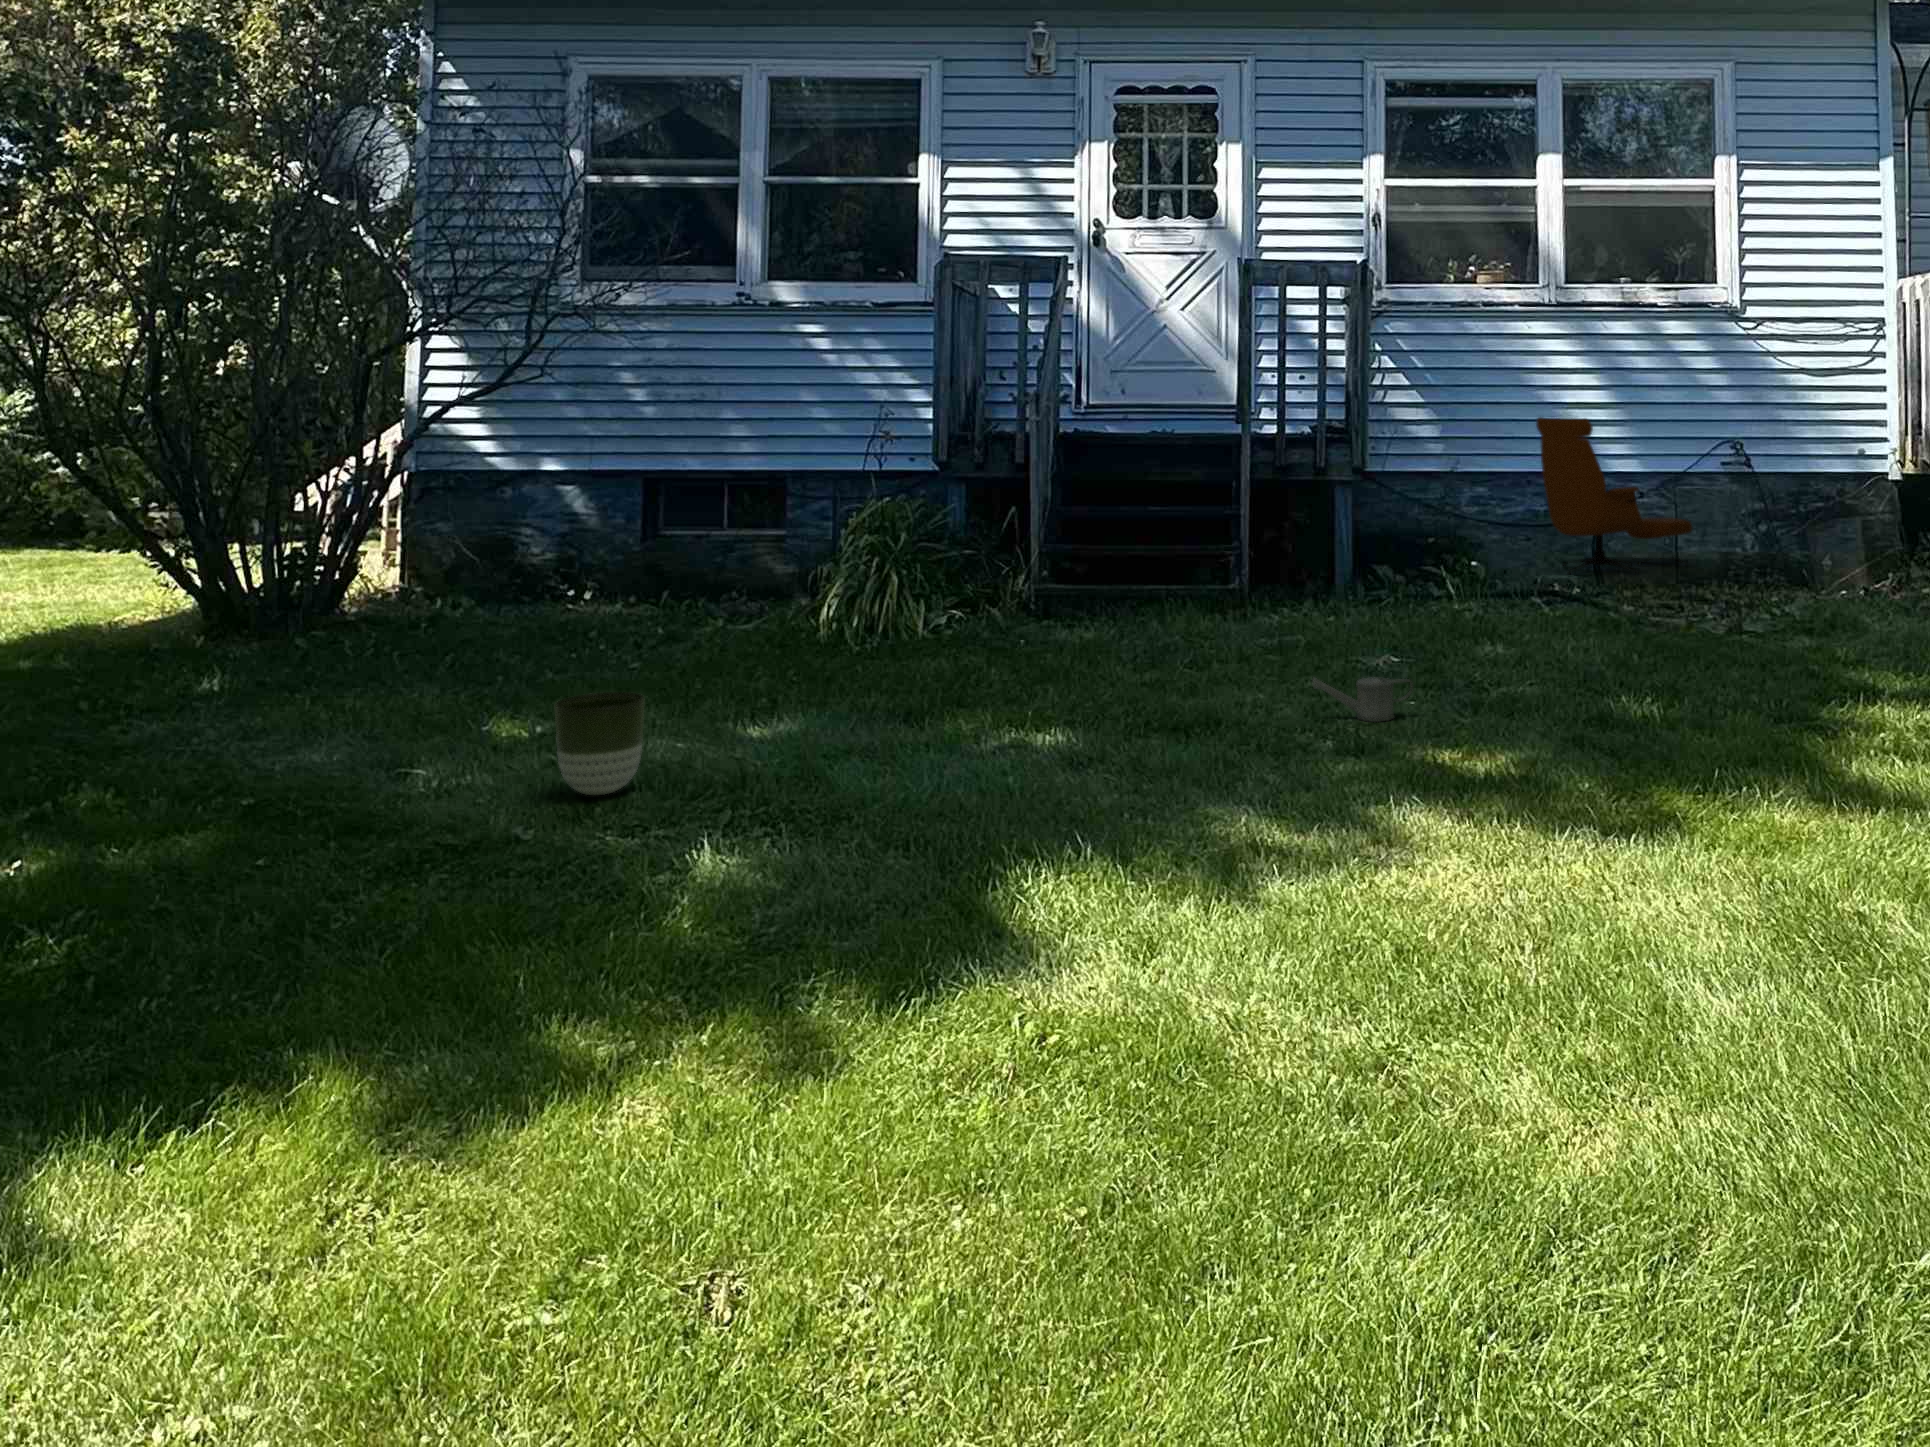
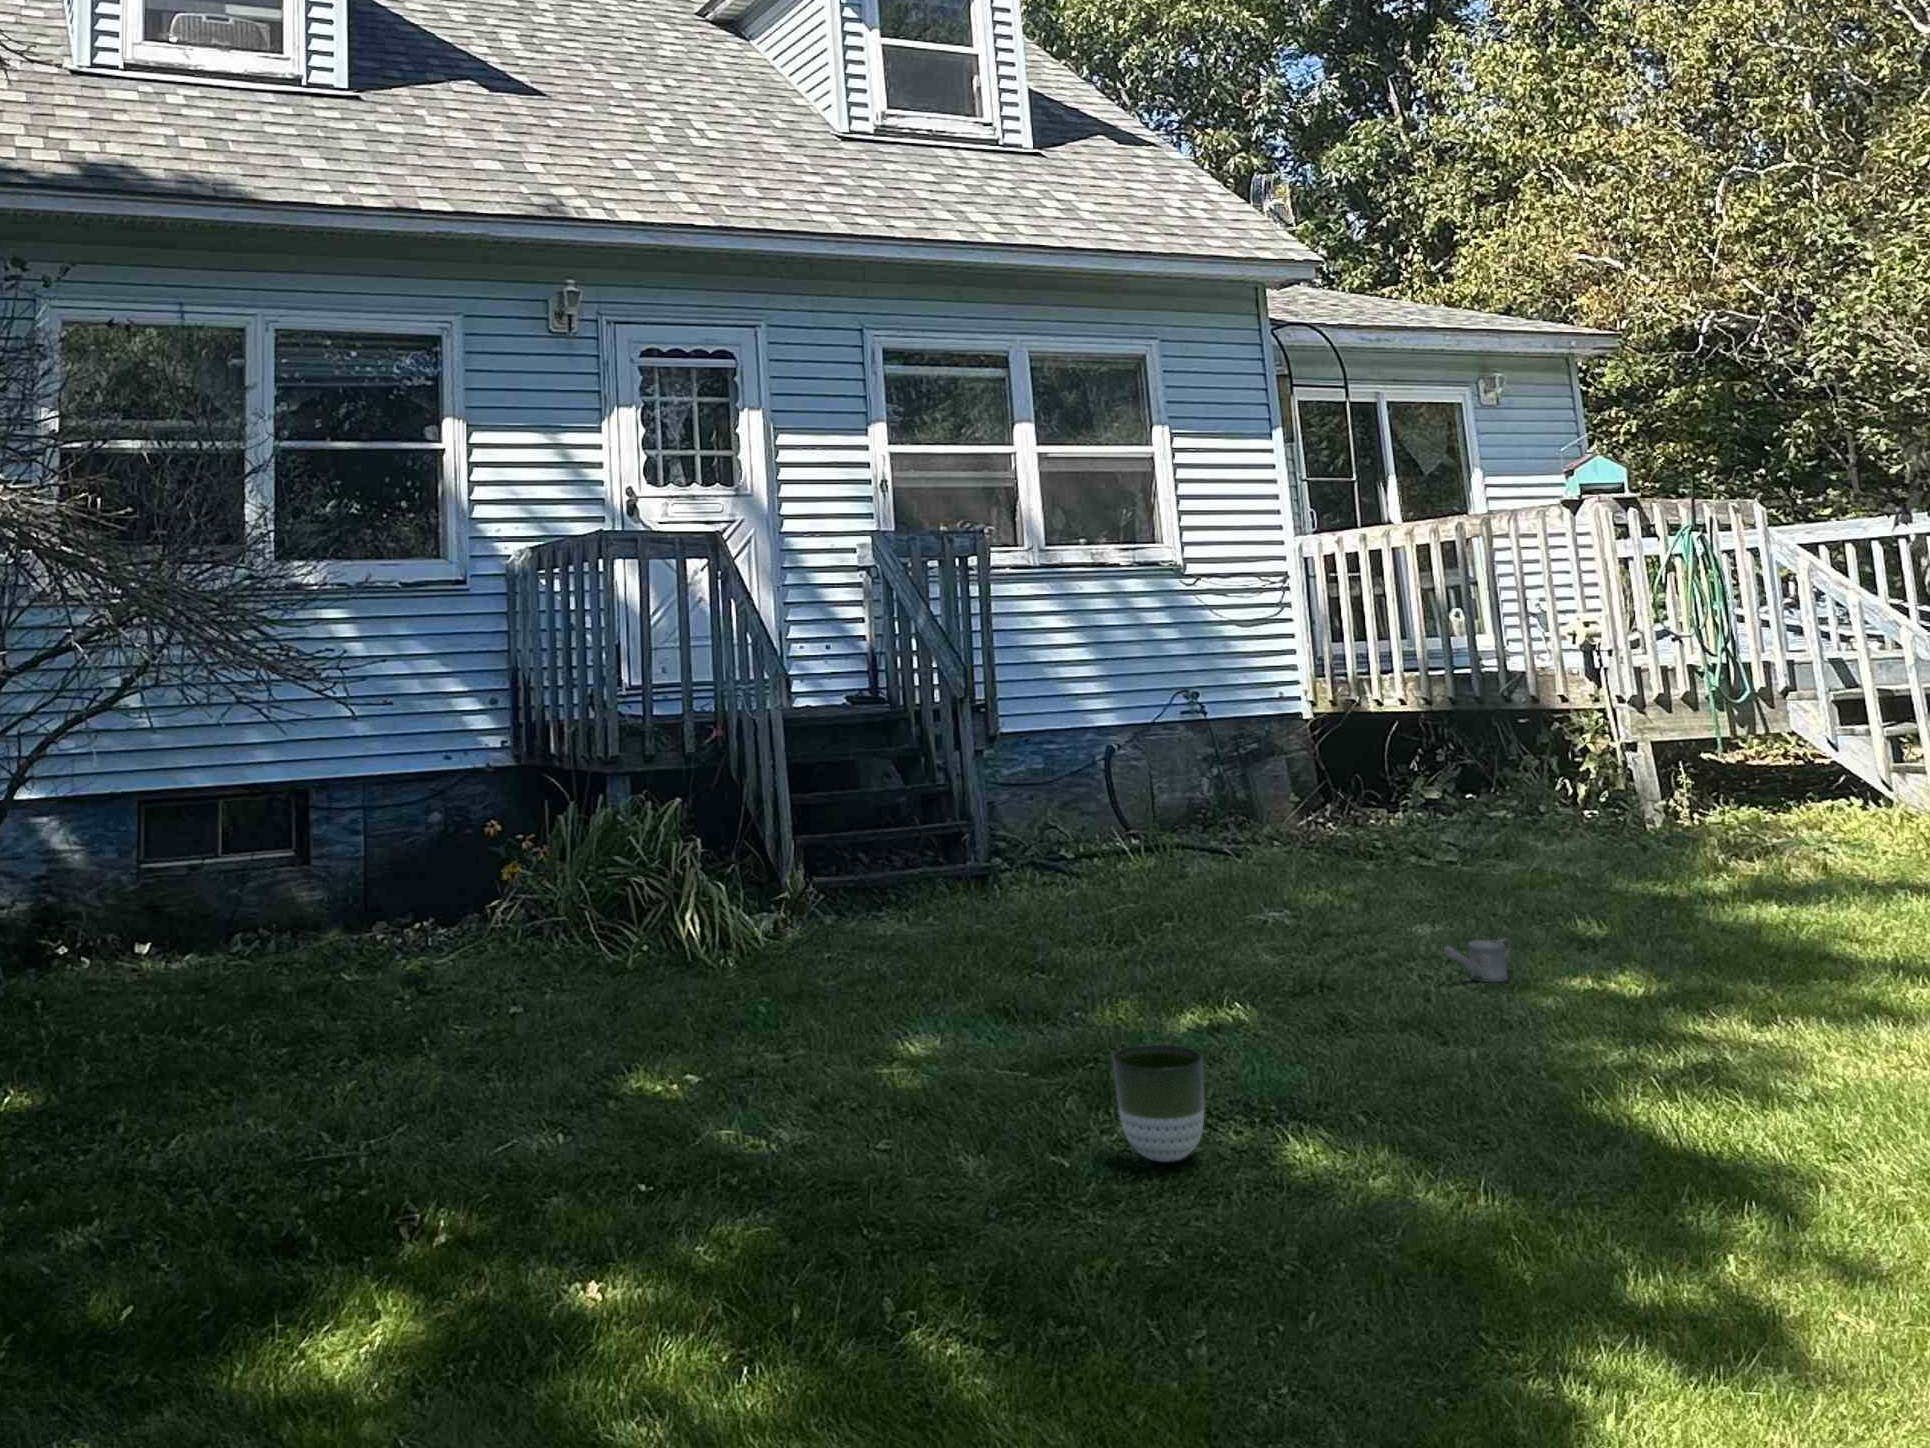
lounge chair: present [1536,417,1692,574] -> none [1088,679,1194,833]

